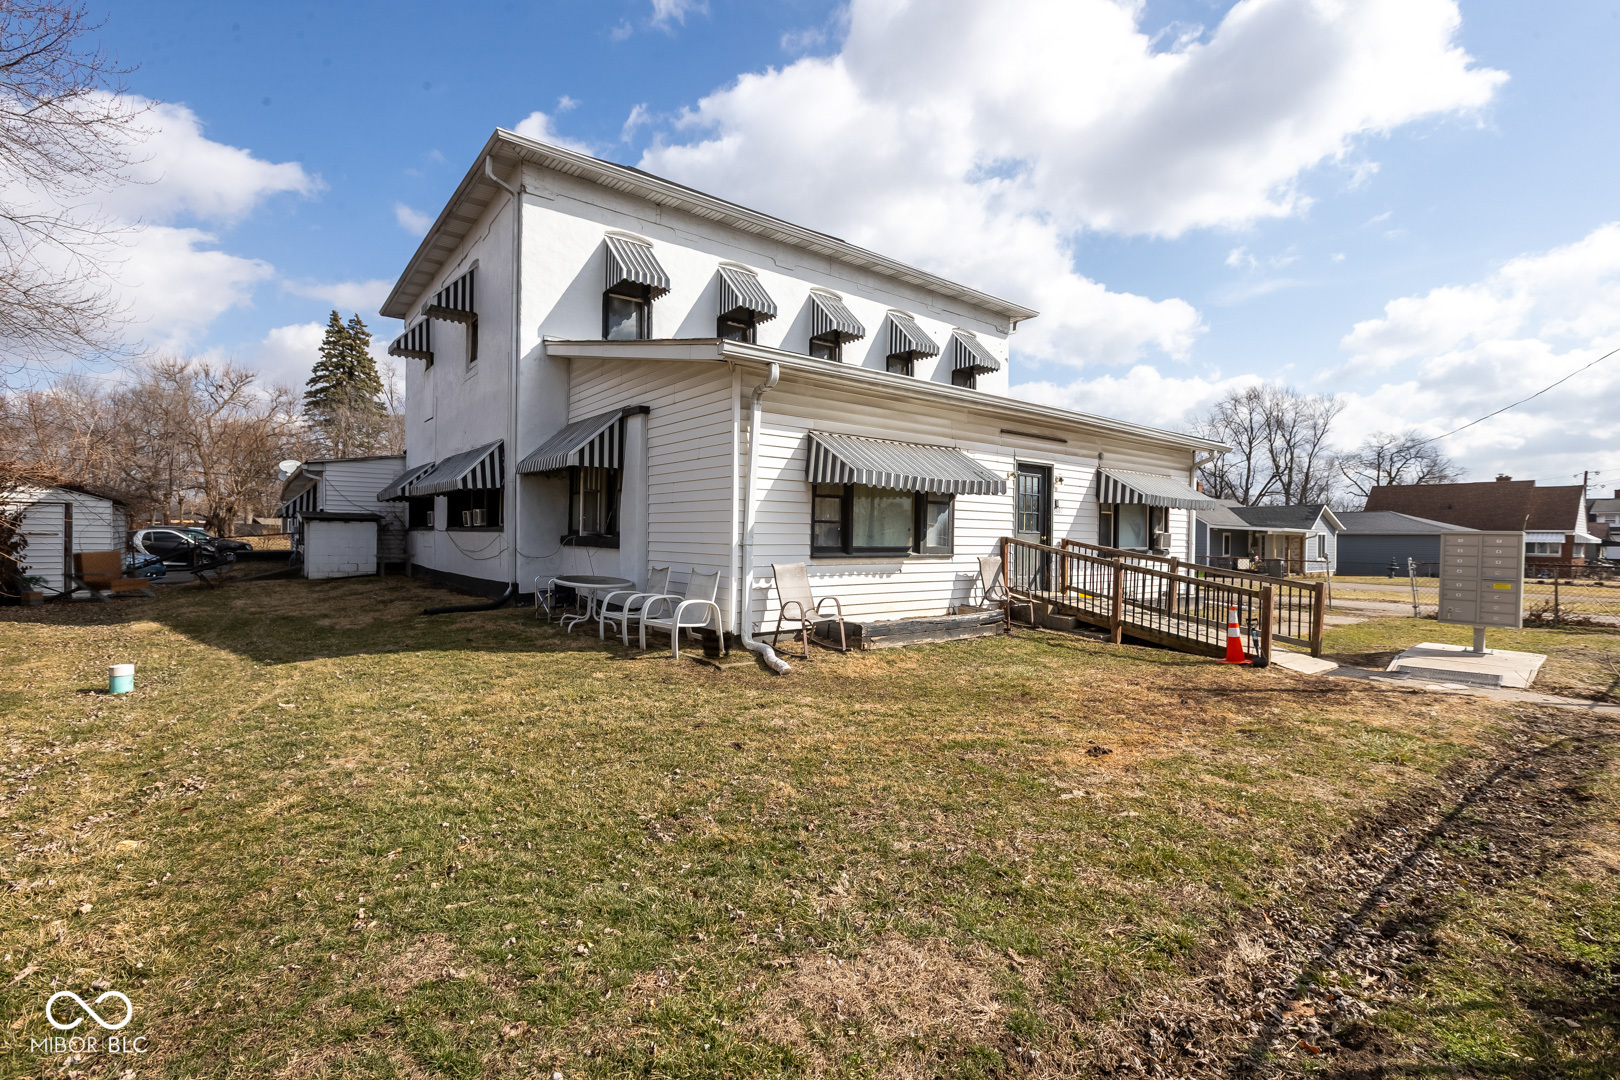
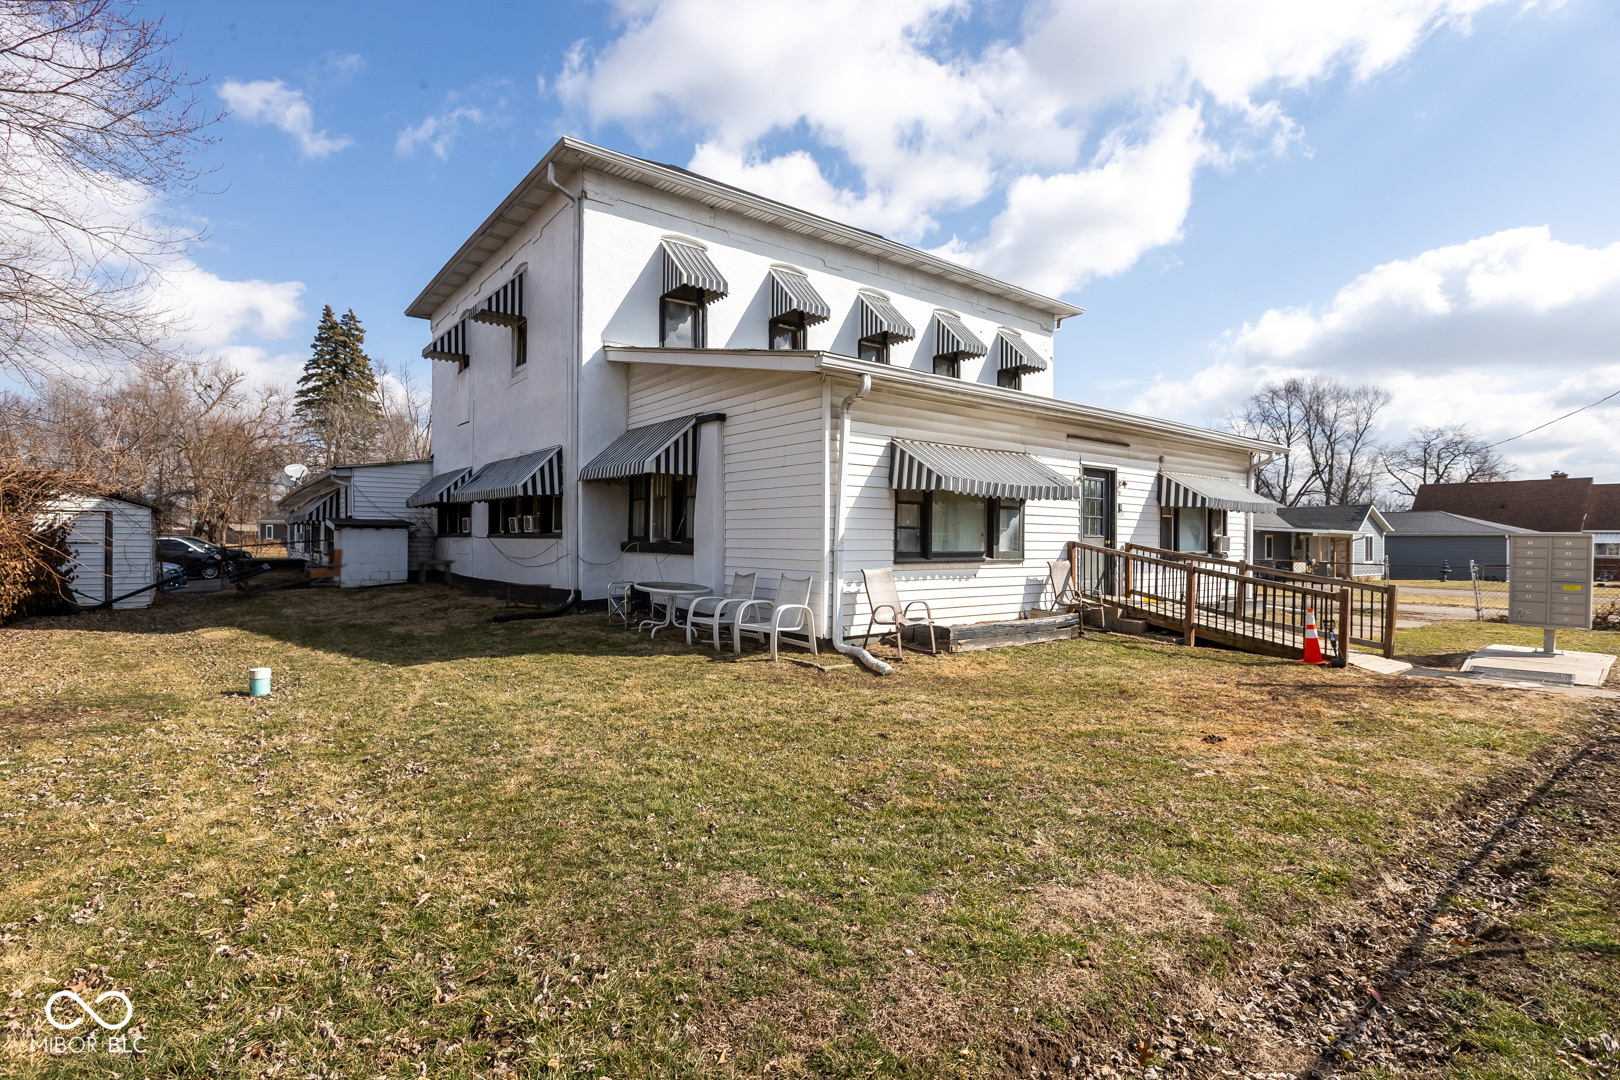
lounge chair: present [62,550,155,602] -> present [304,548,346,585]
potted tree: present [19,576,49,605] -> none [96,583,127,613]
bench: none [444,577,491,603] -> present [505,583,551,609]
bucket: present [701,630,732,659] -> none [794,633,824,660]

